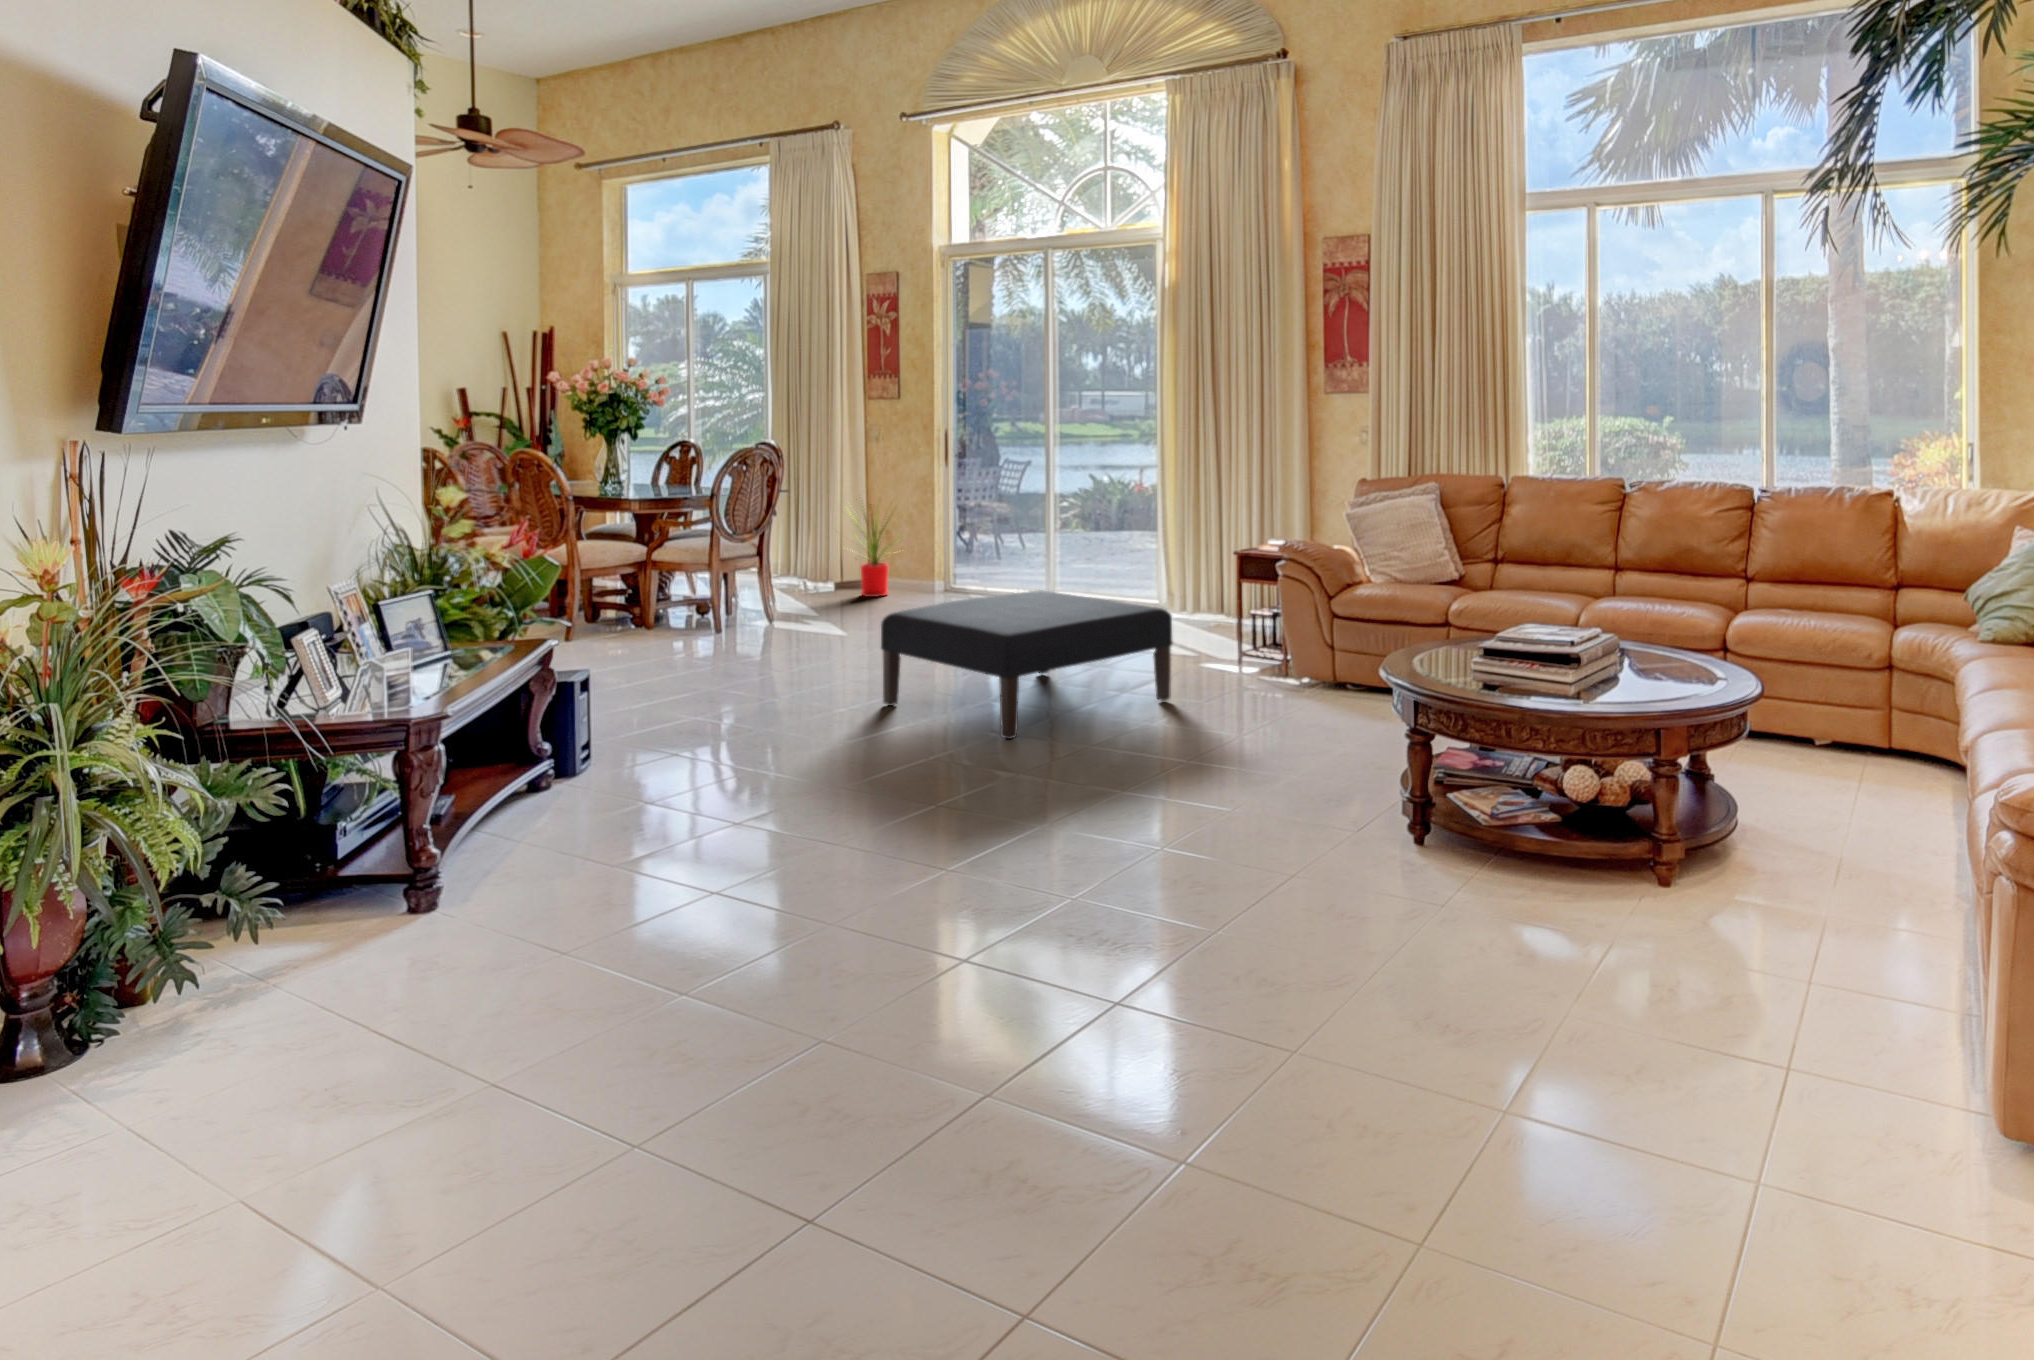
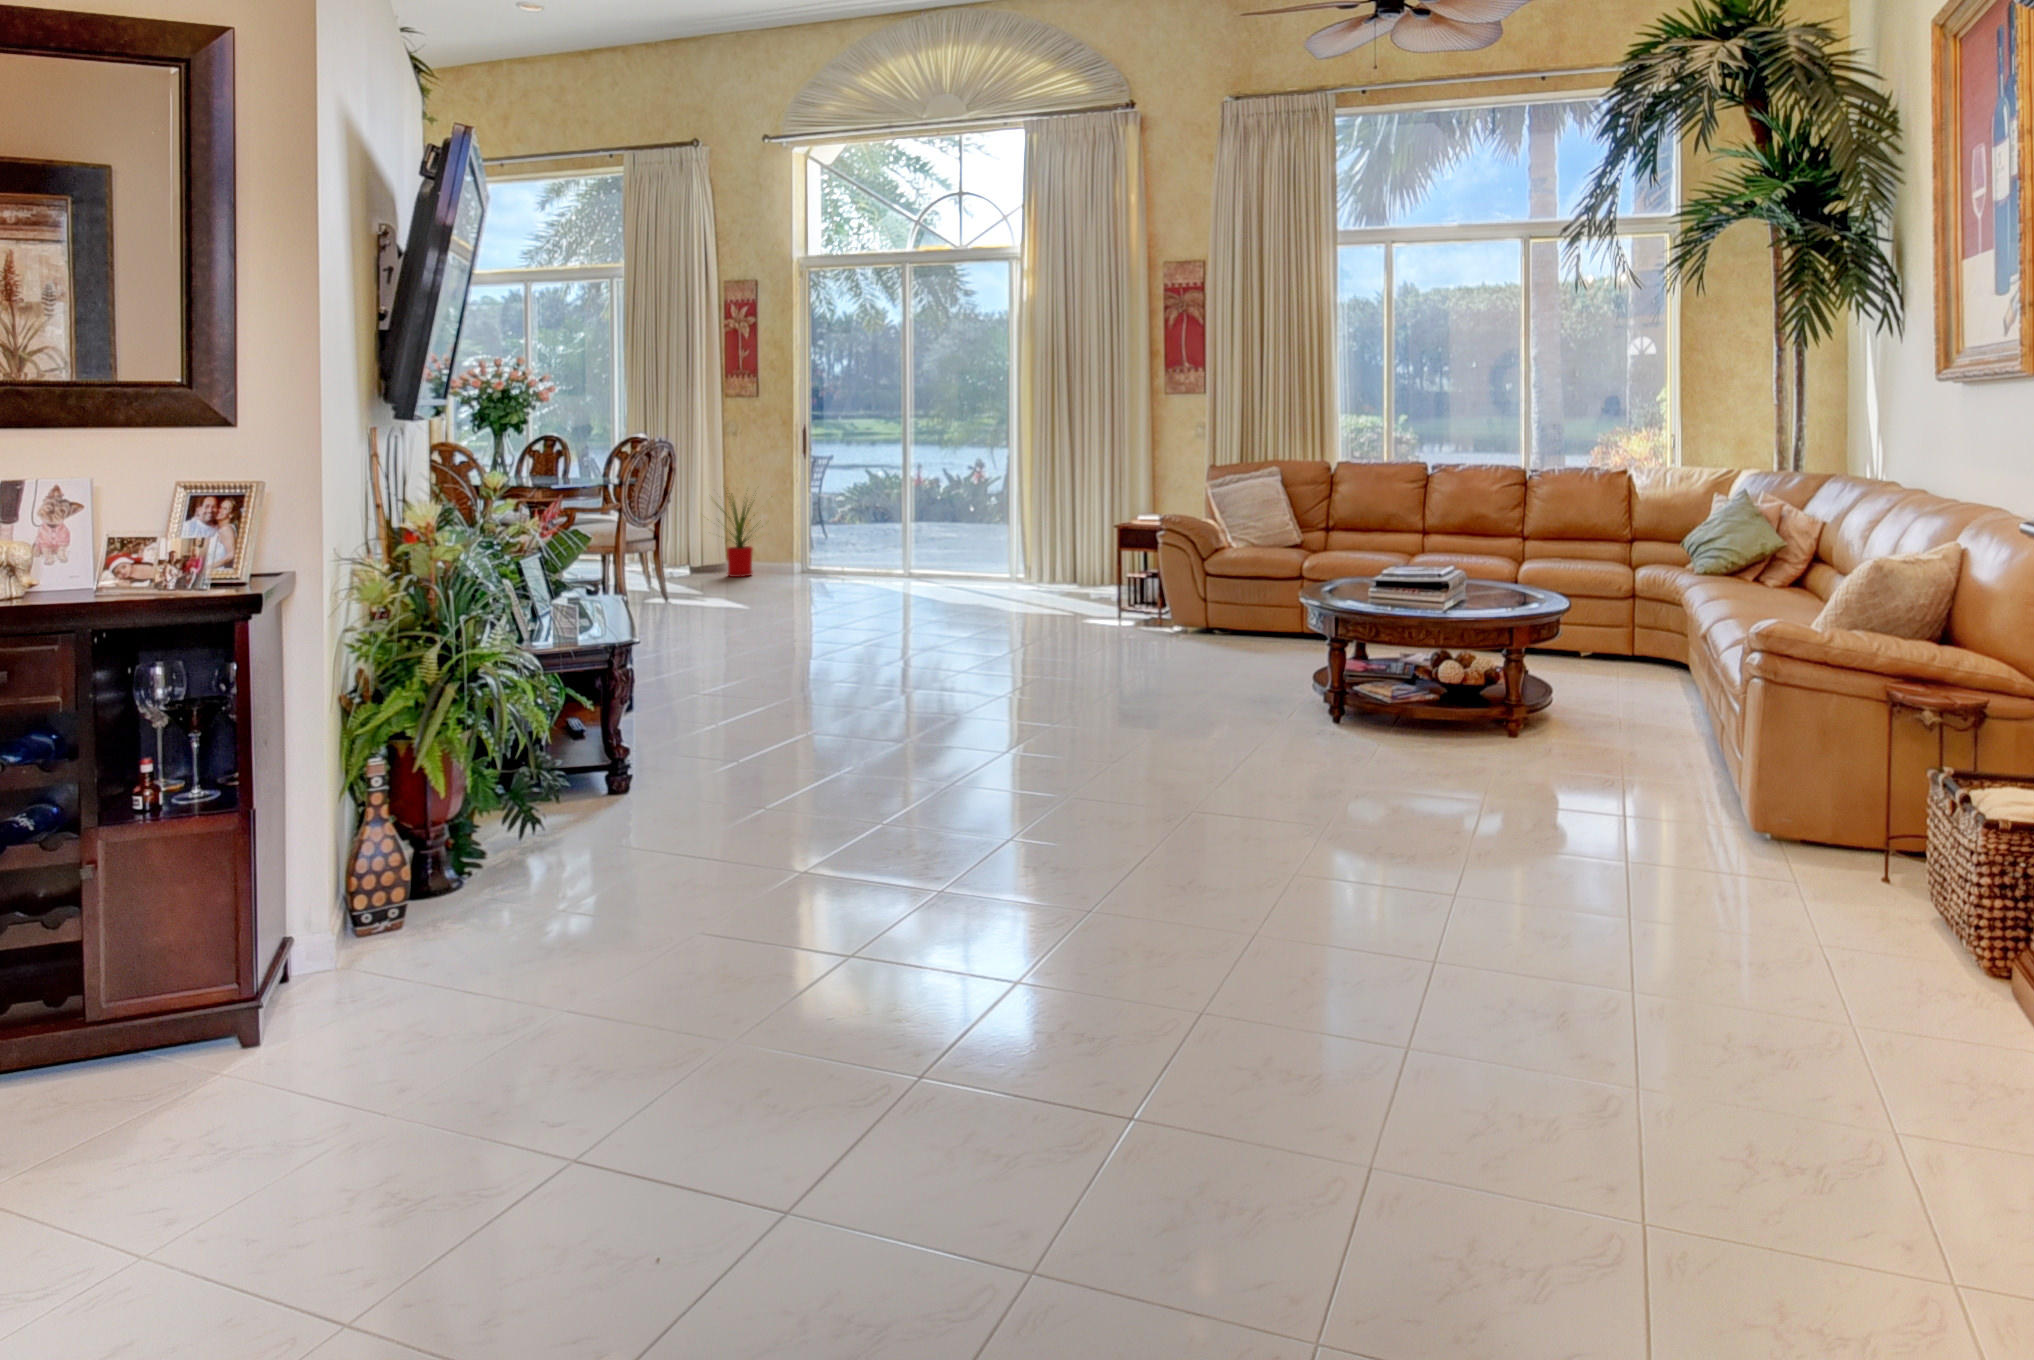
ottoman: present [881,590,1173,739] -> none [836,559,1079,674]

